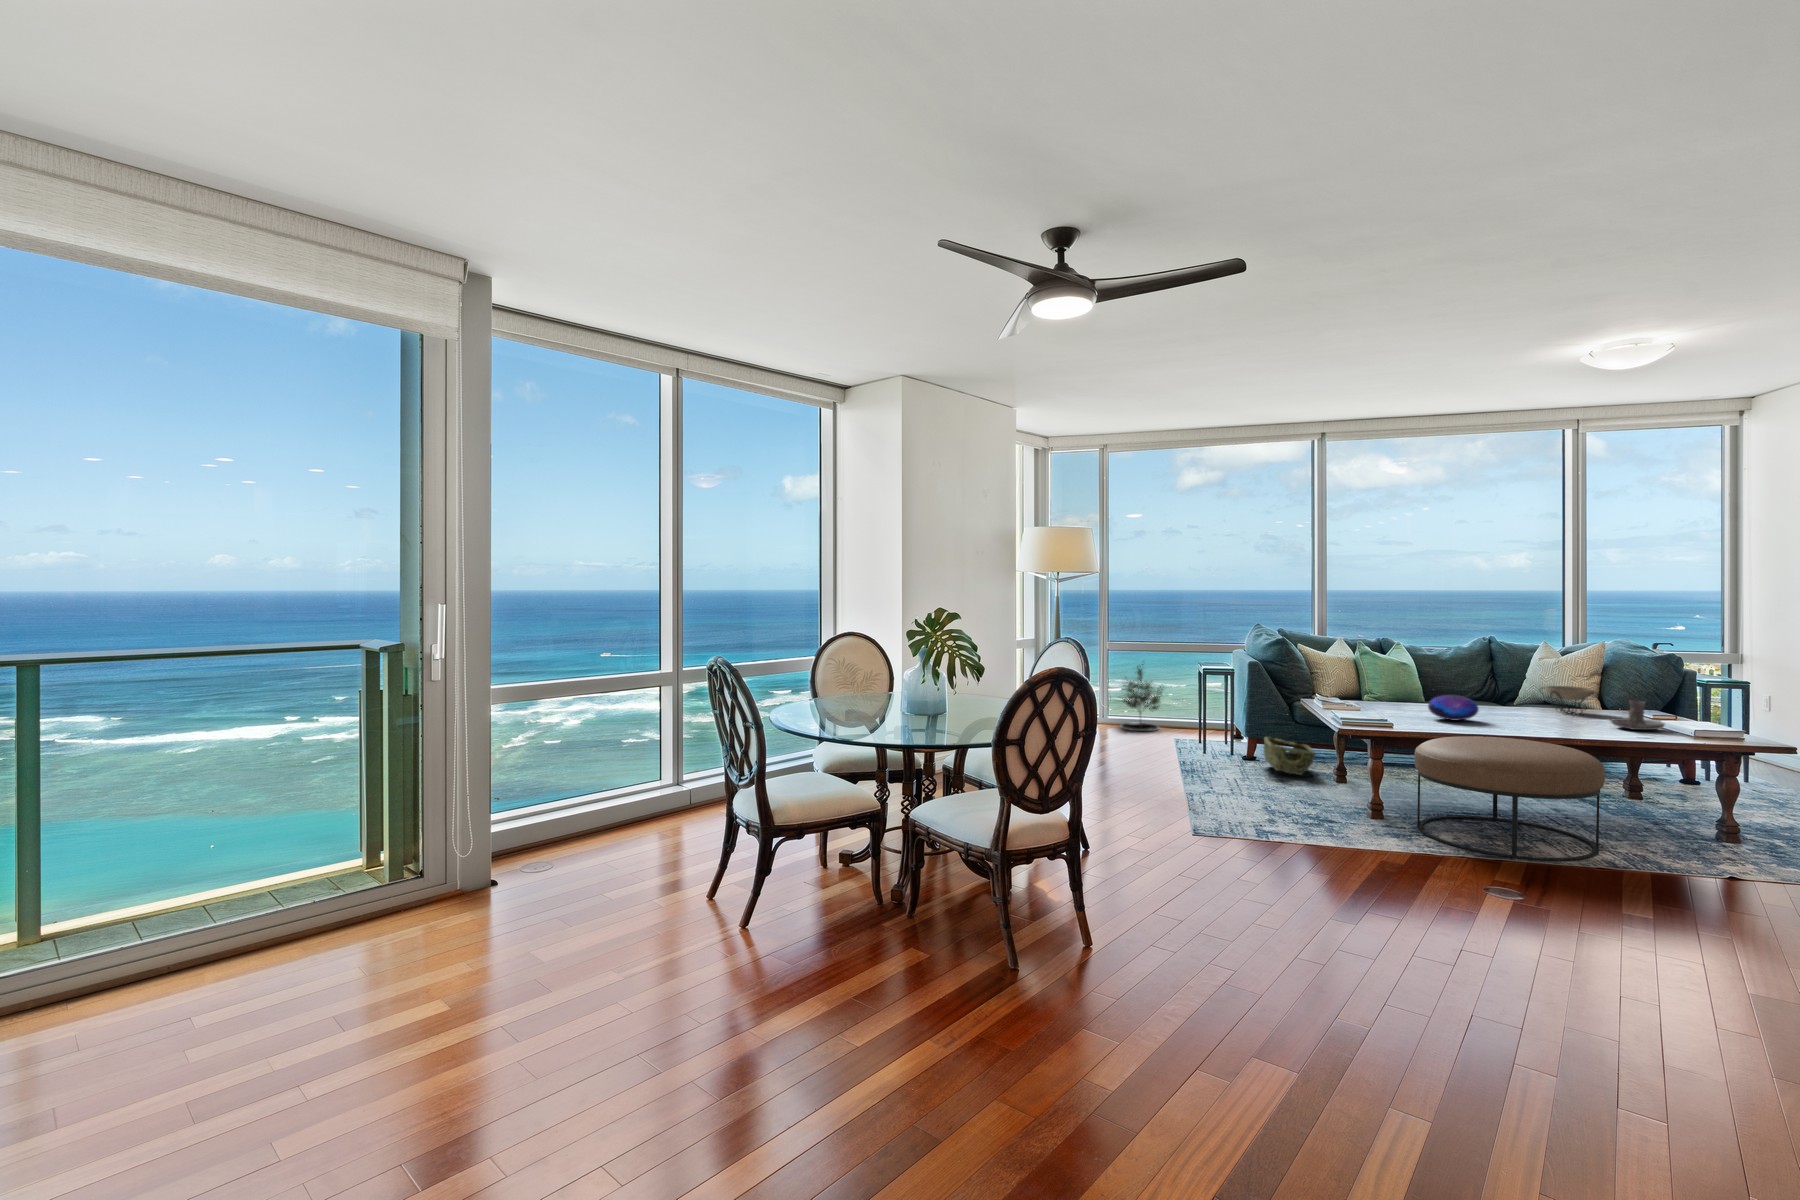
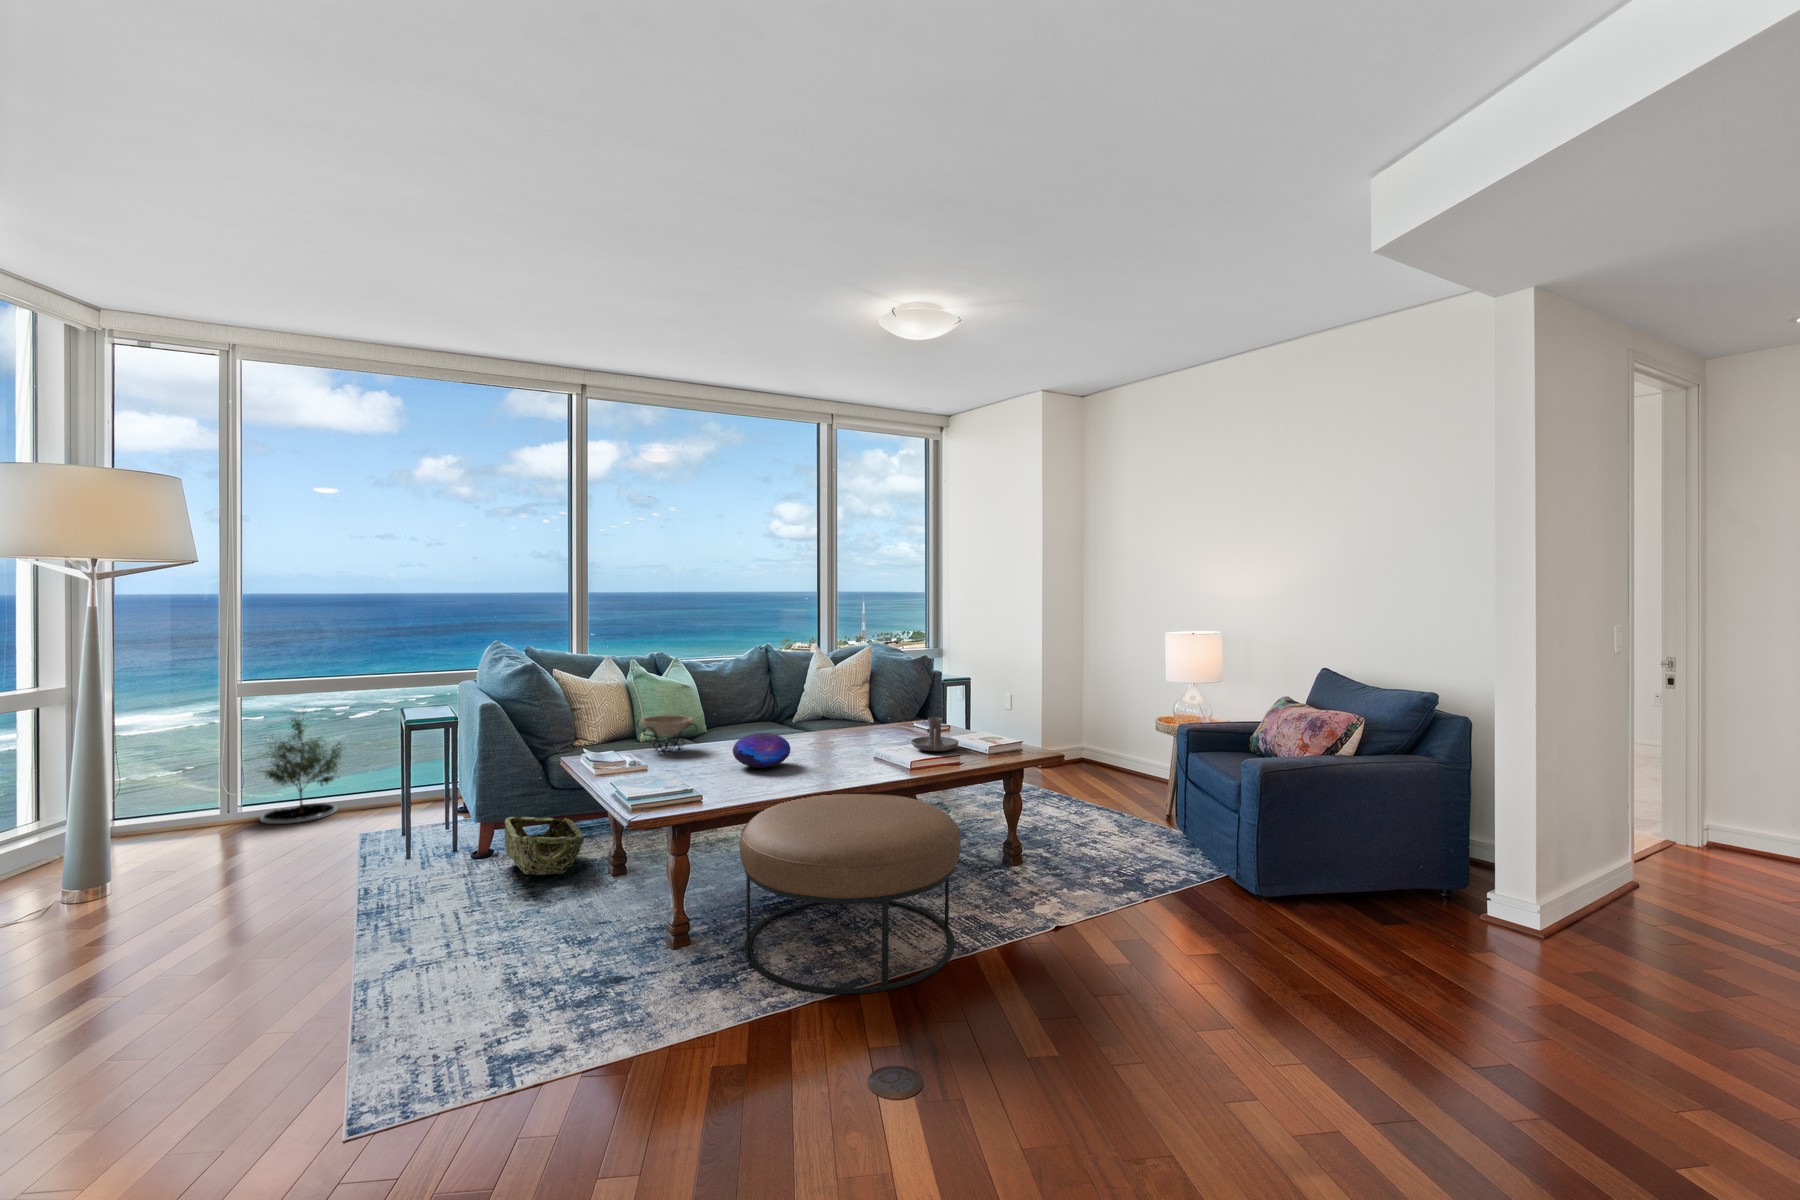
decorative bowl: present [1545,686,1600,713] -> present [637,715,697,752]

